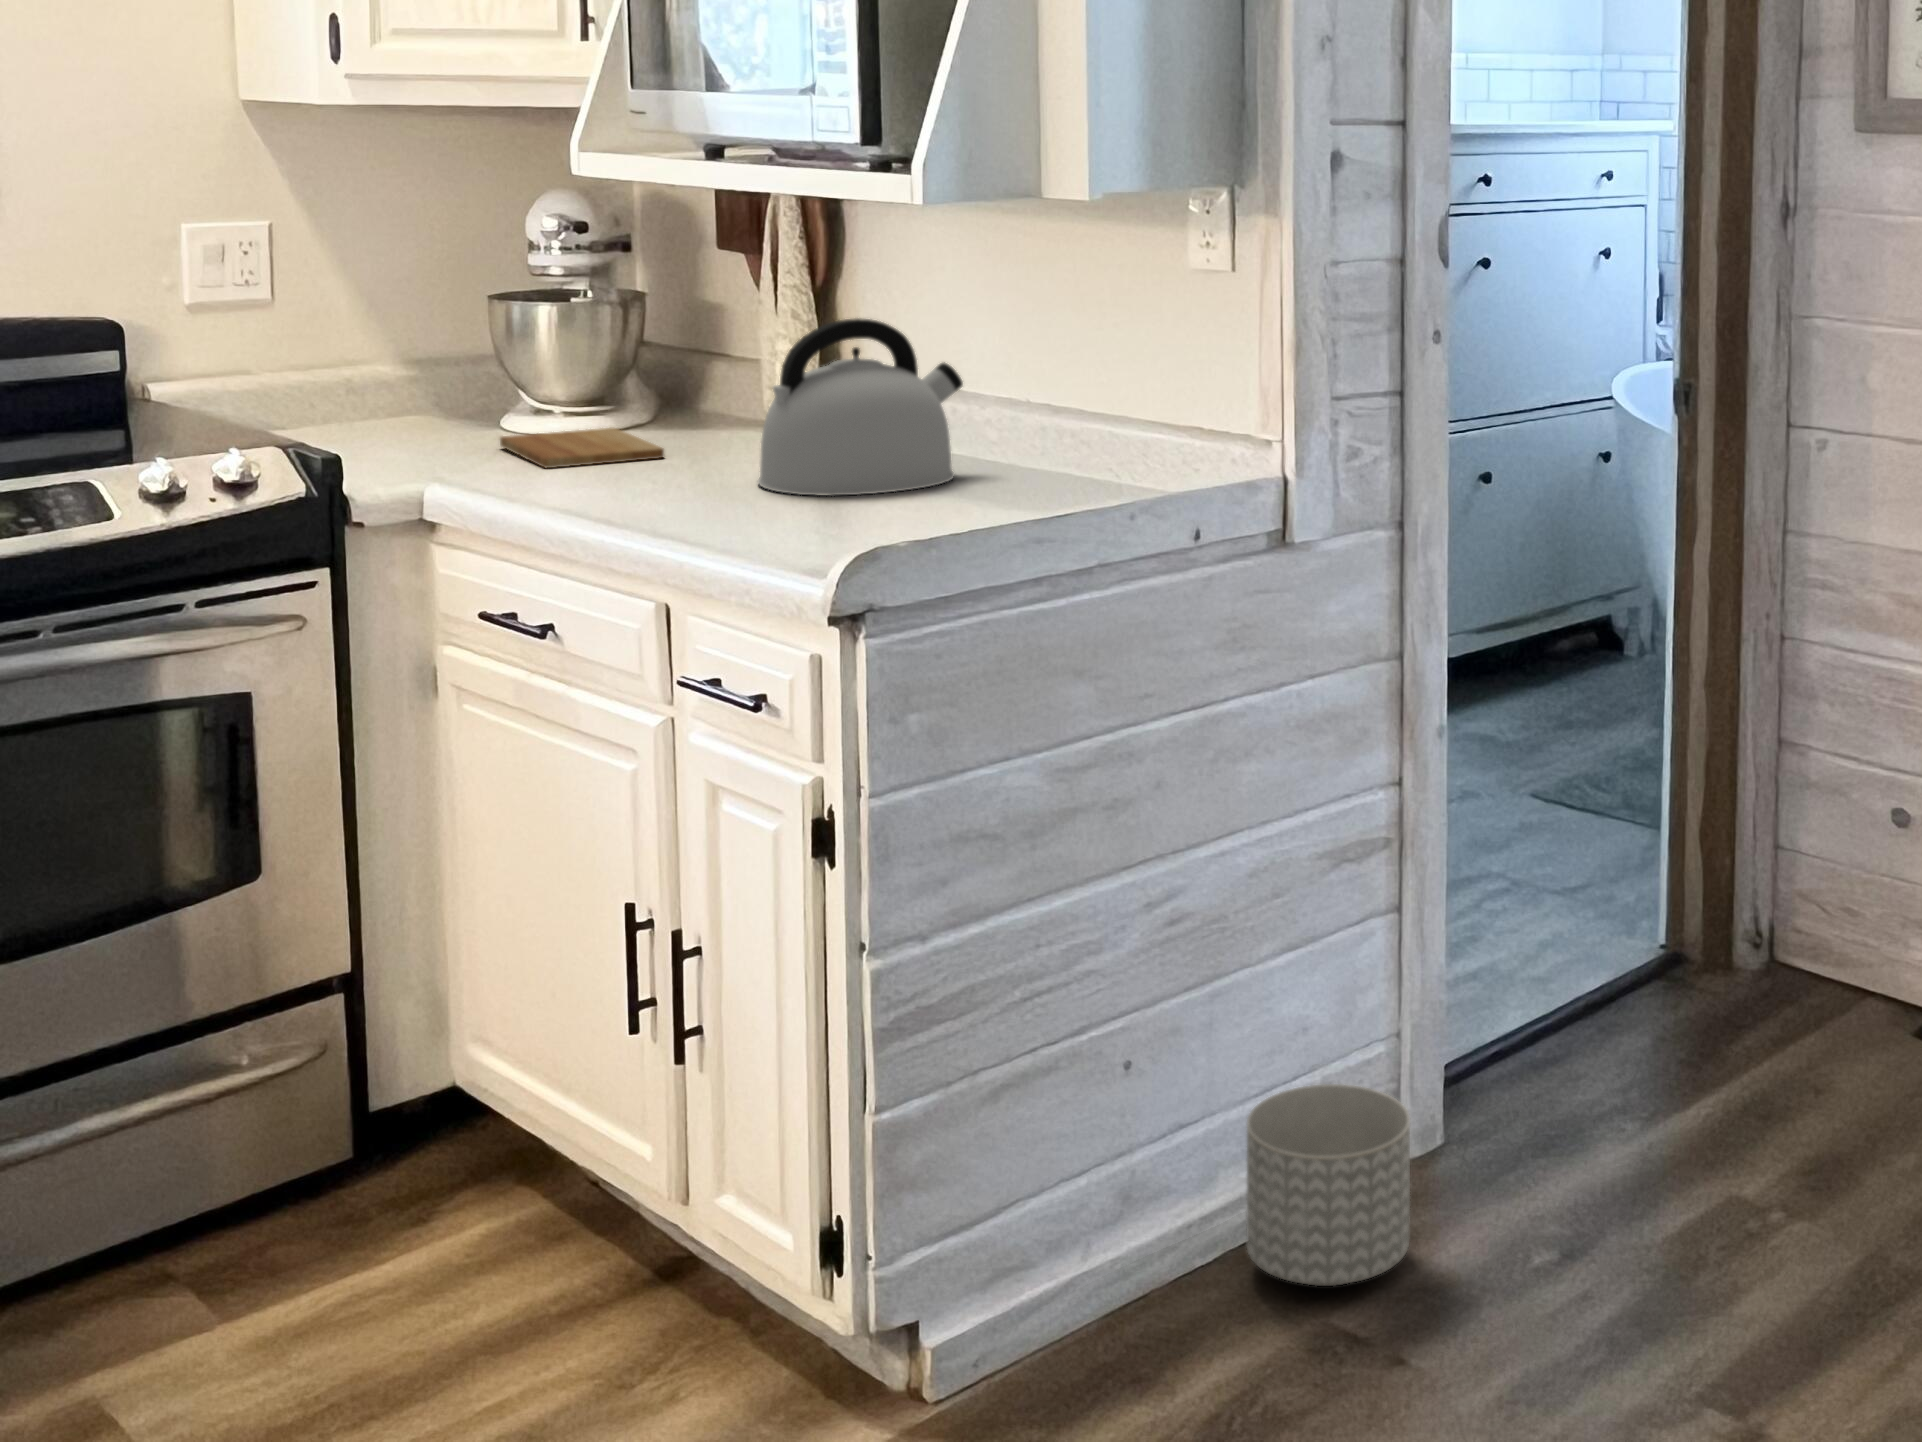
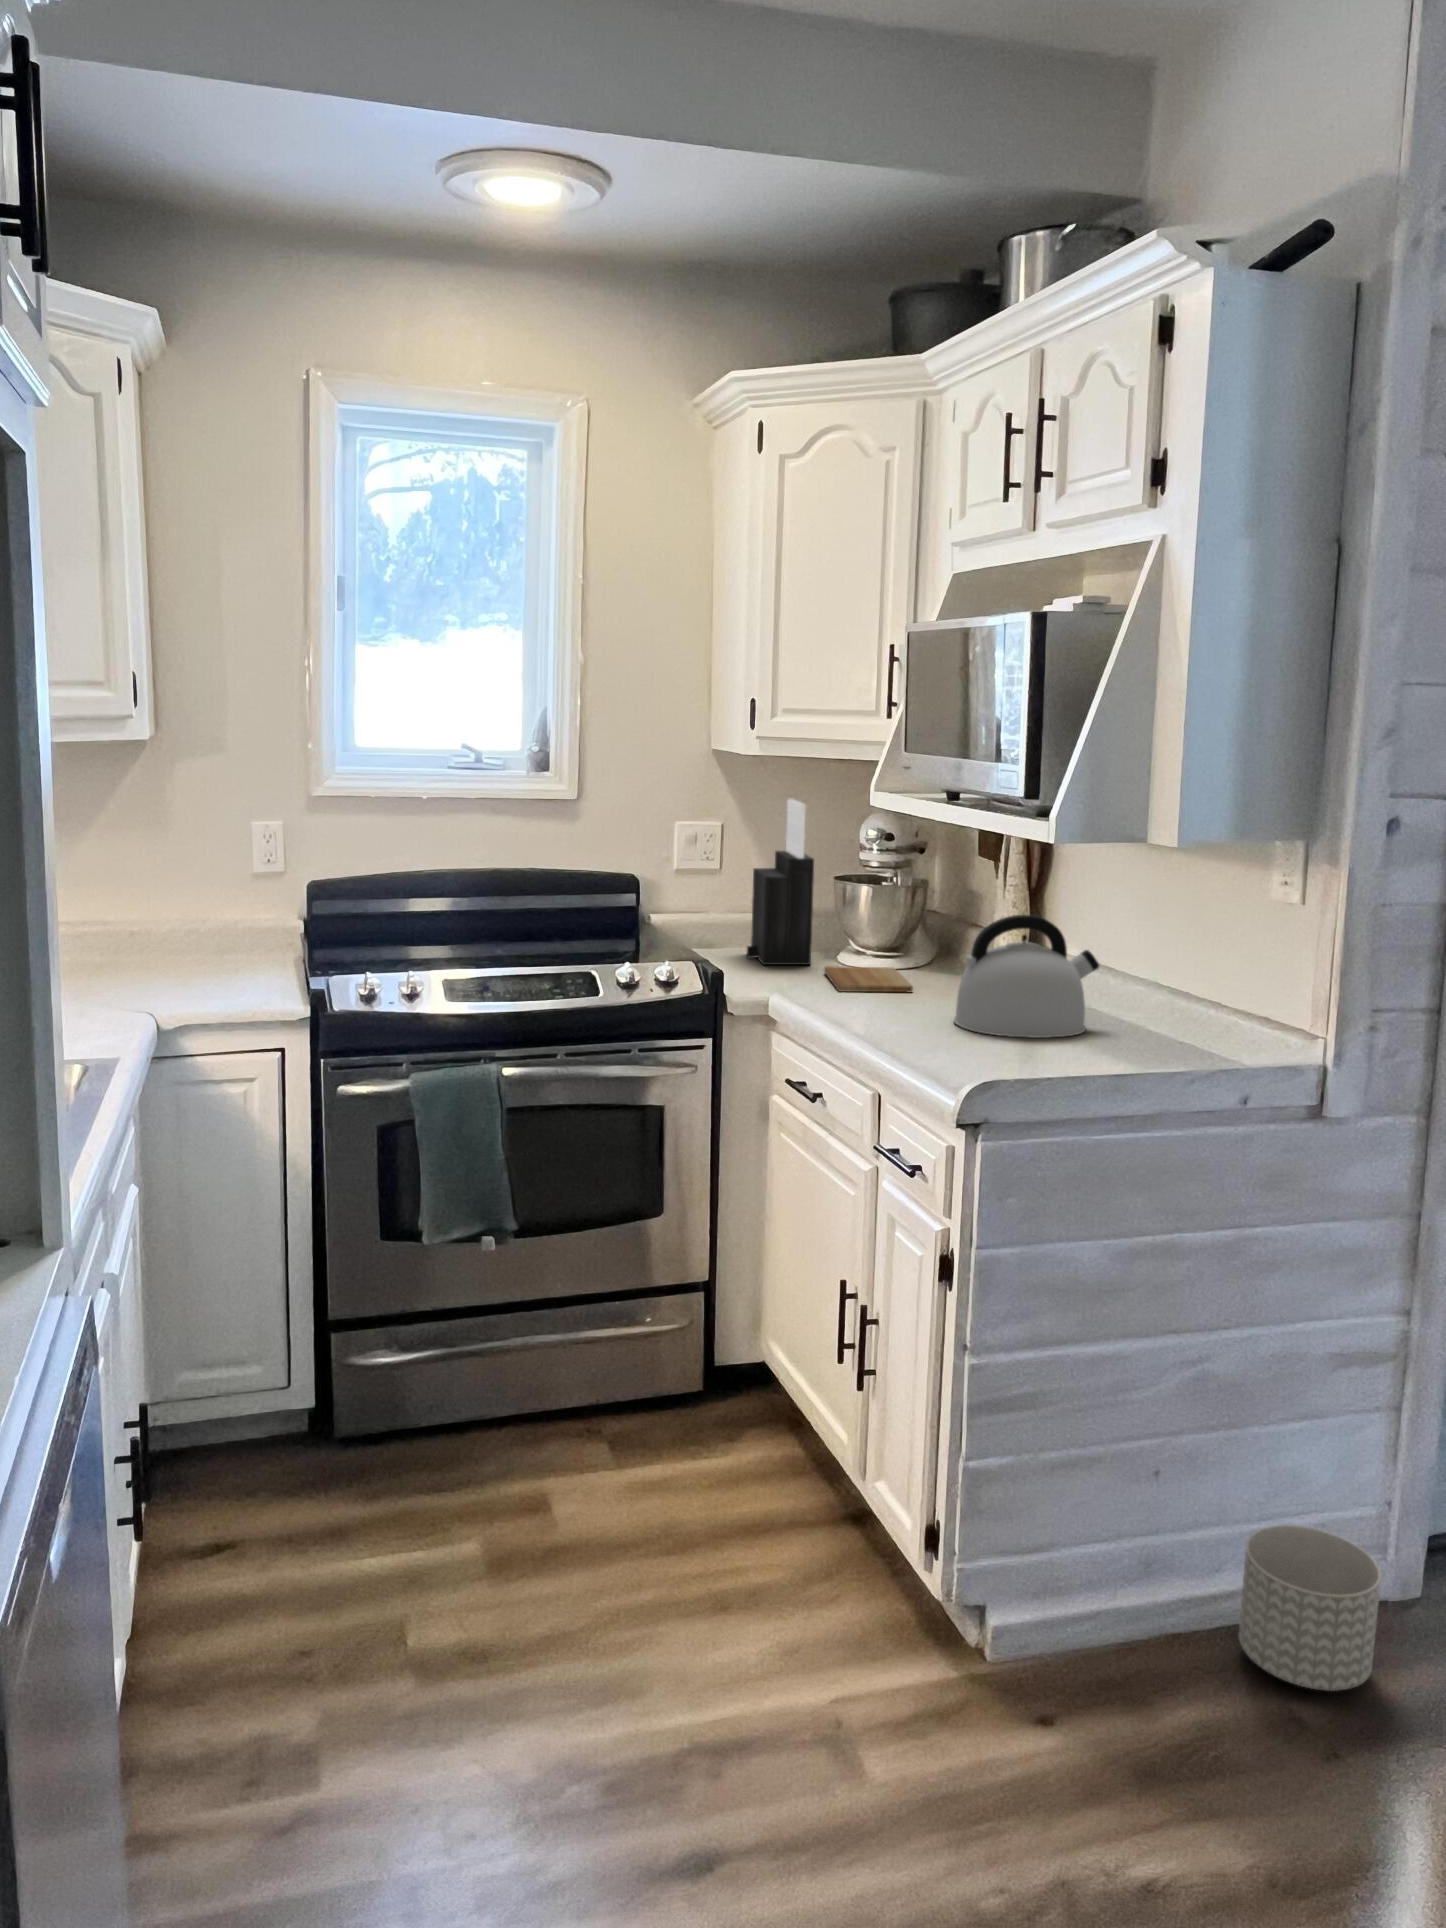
knife block: none [340,175,467,447] -> present [747,799,814,965]

